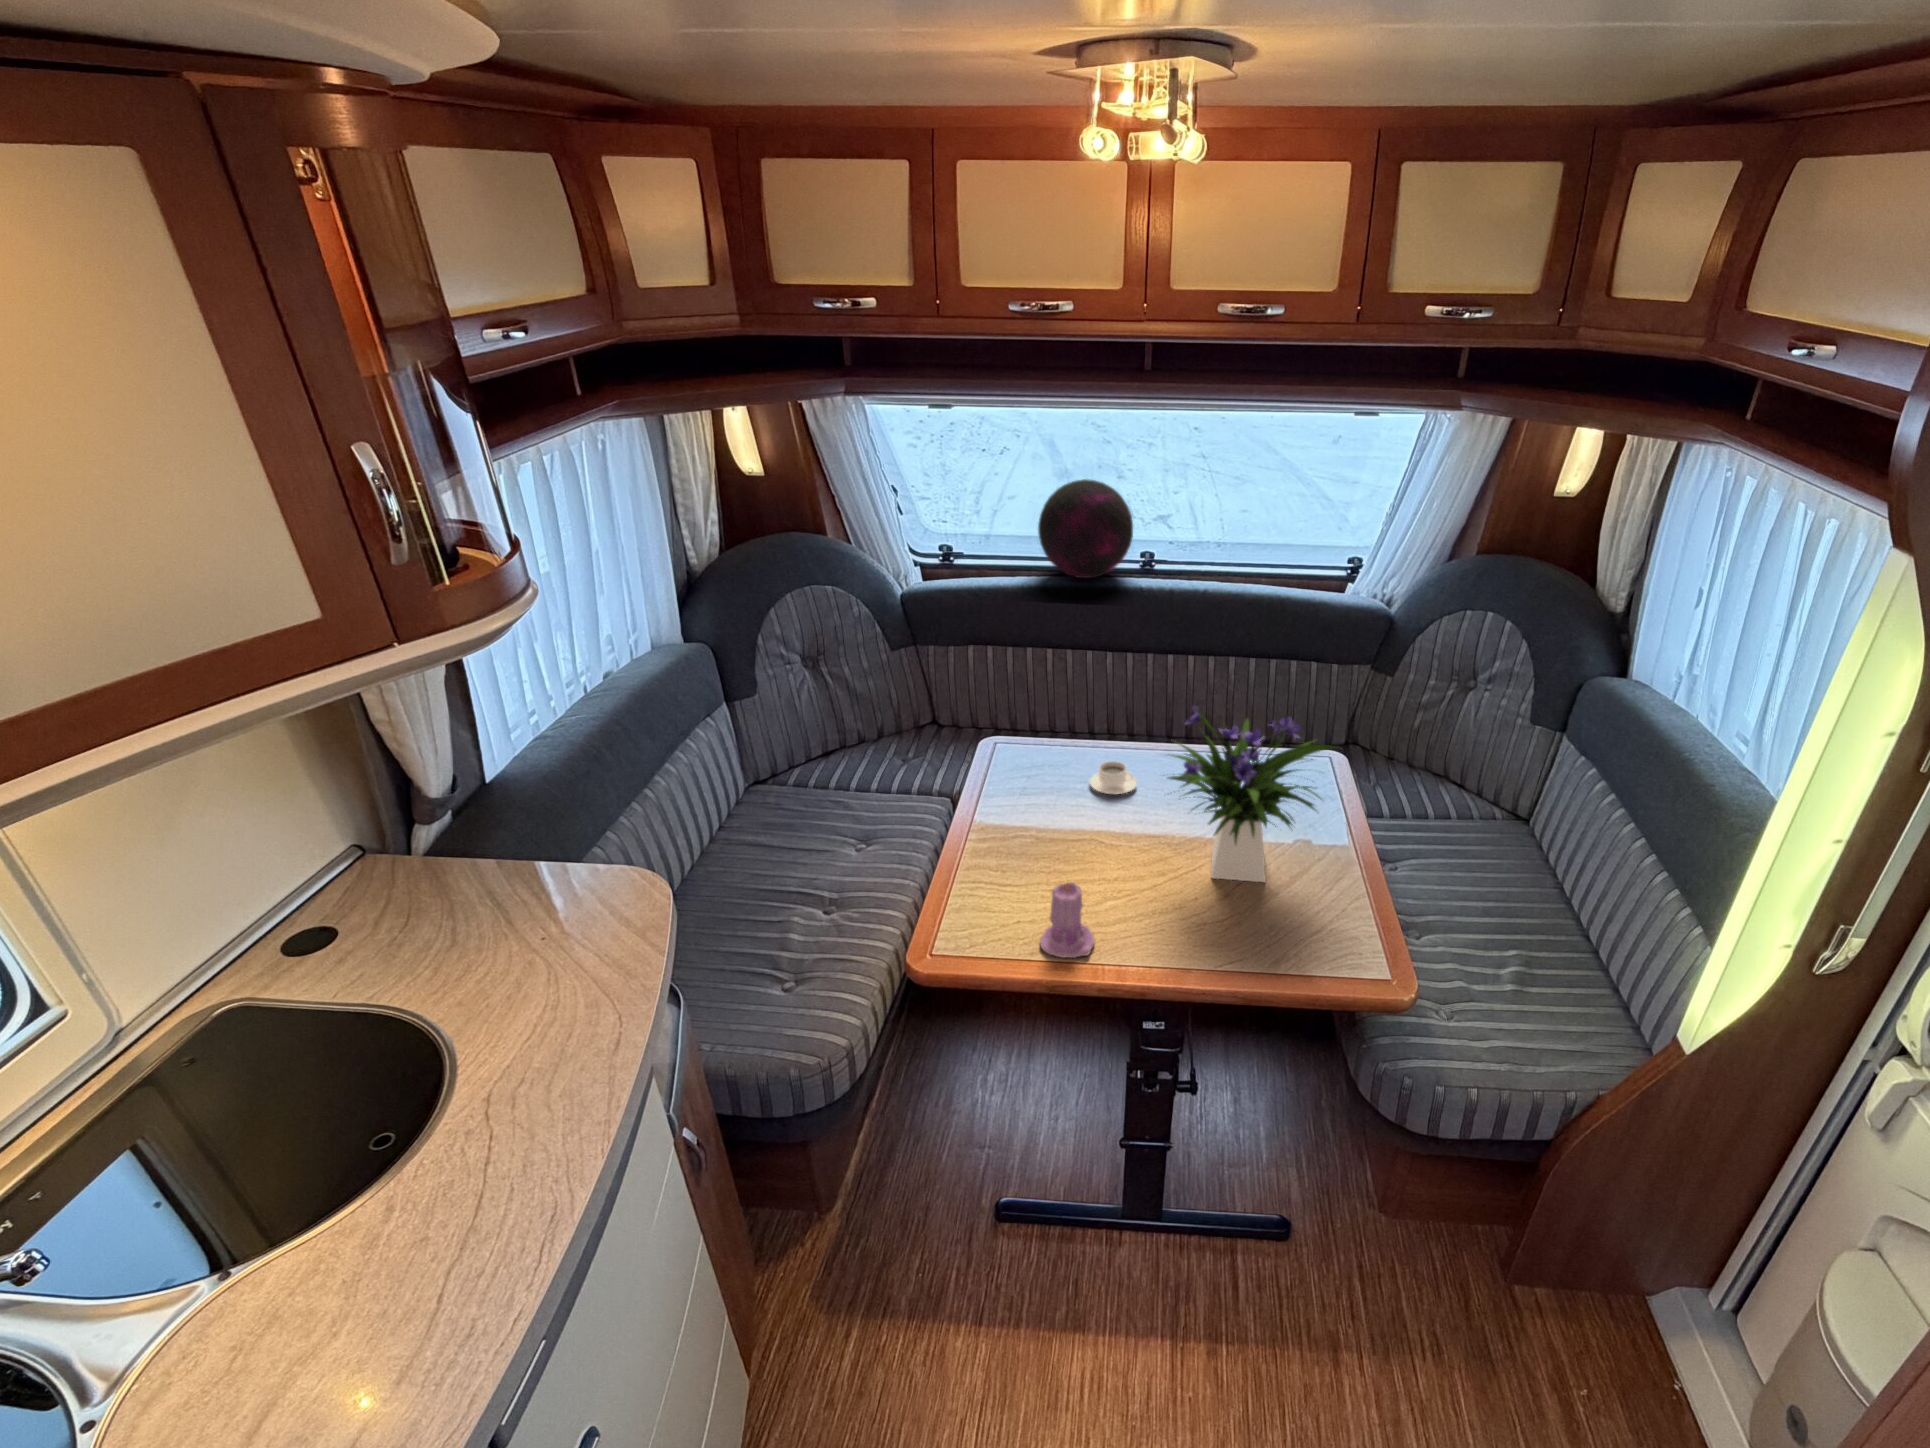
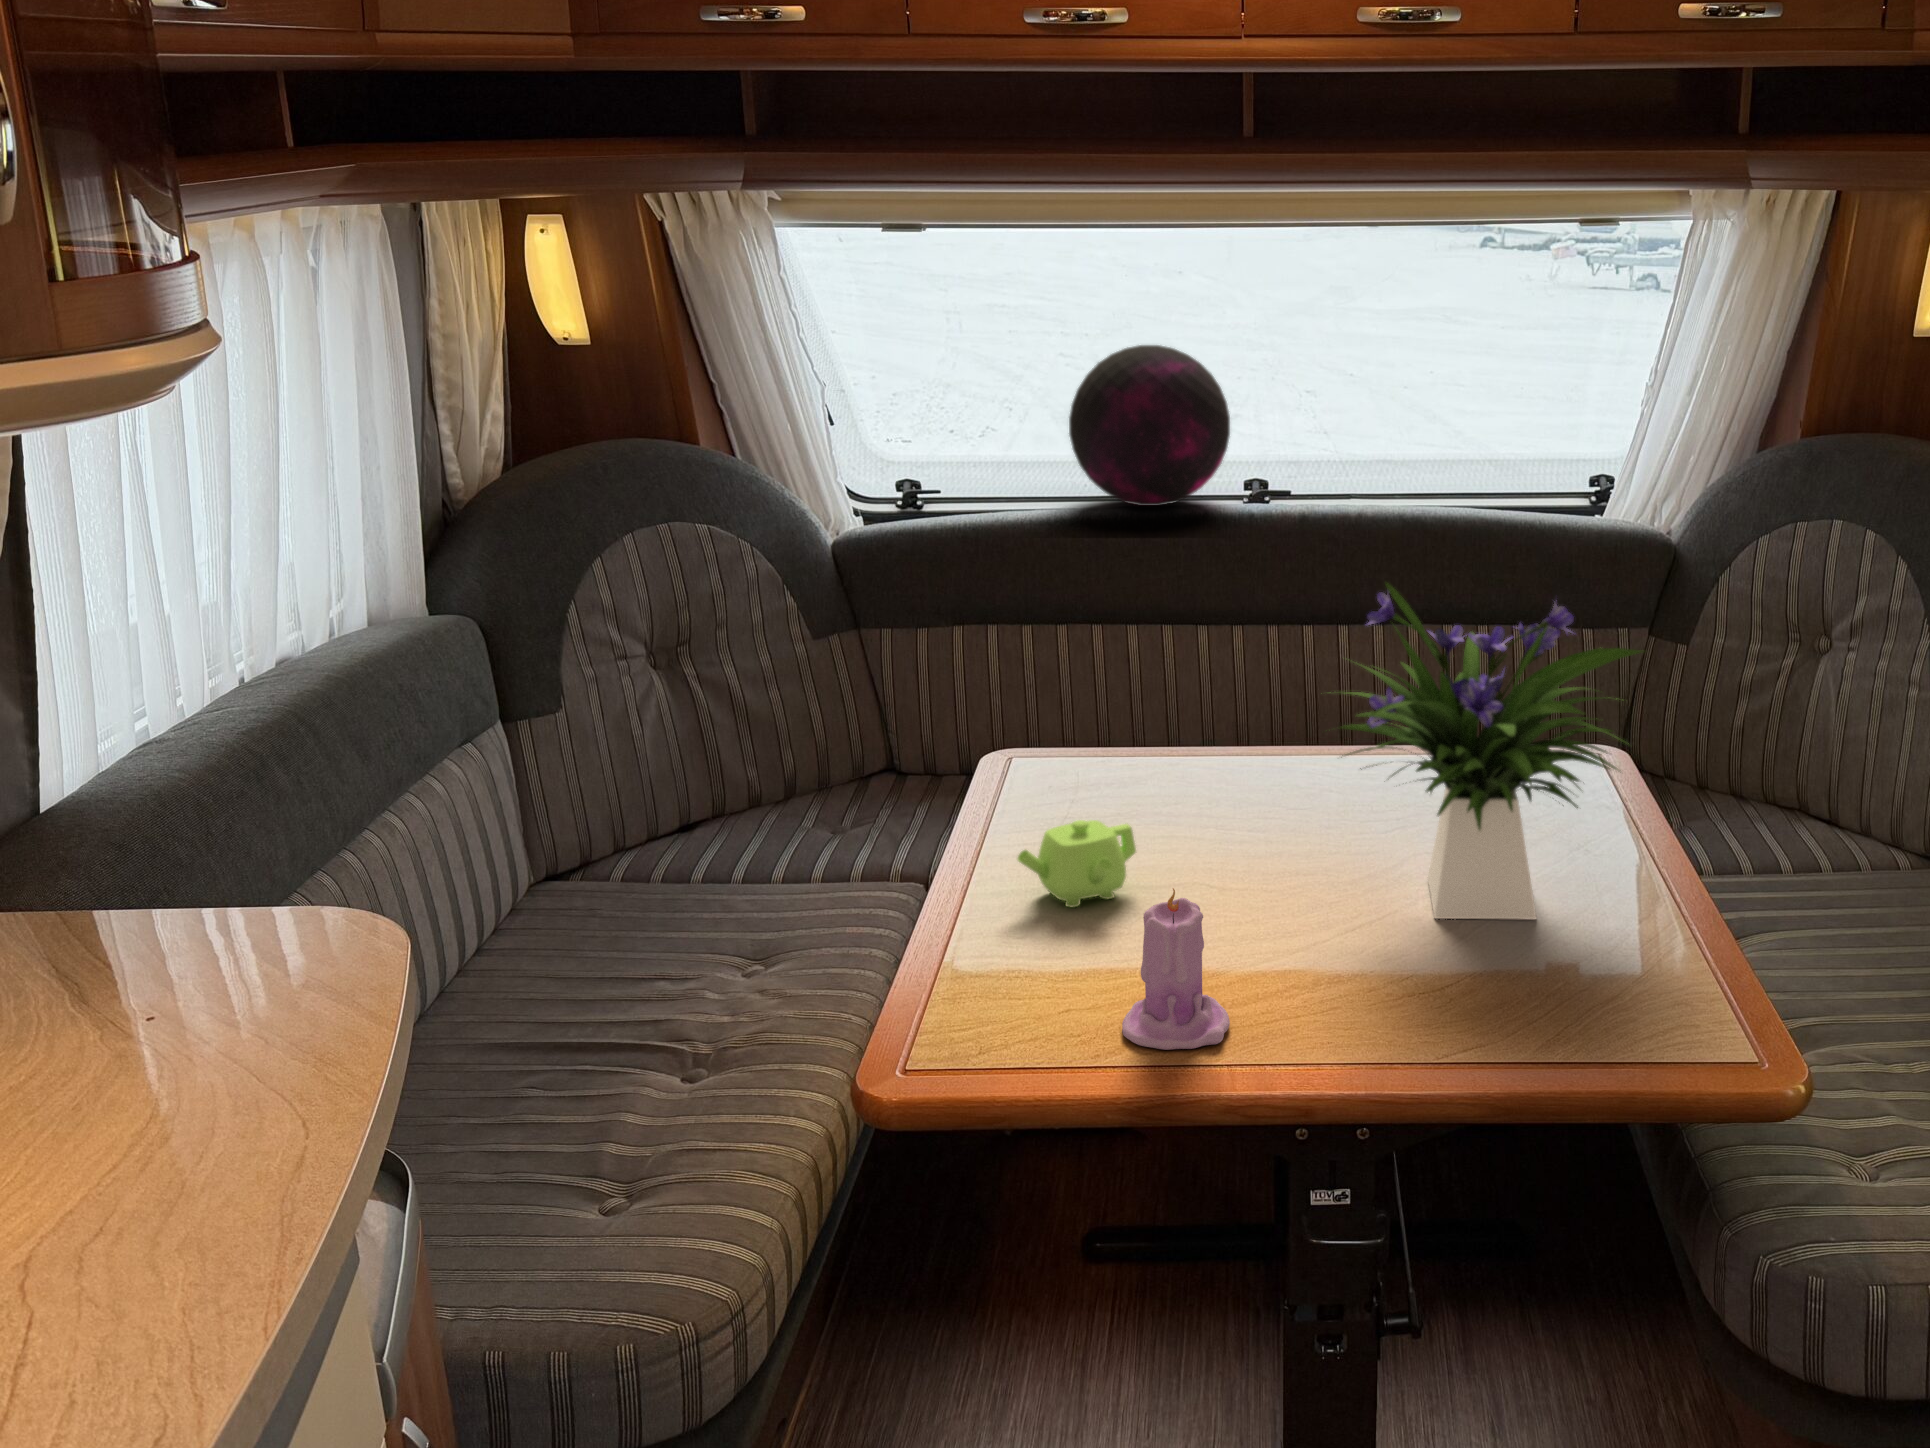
coffee cup: present [1090,761,1137,795] -> none [1188,756,1275,812]
teapot: none [993,811,1057,858] -> present [1018,820,1136,908]

